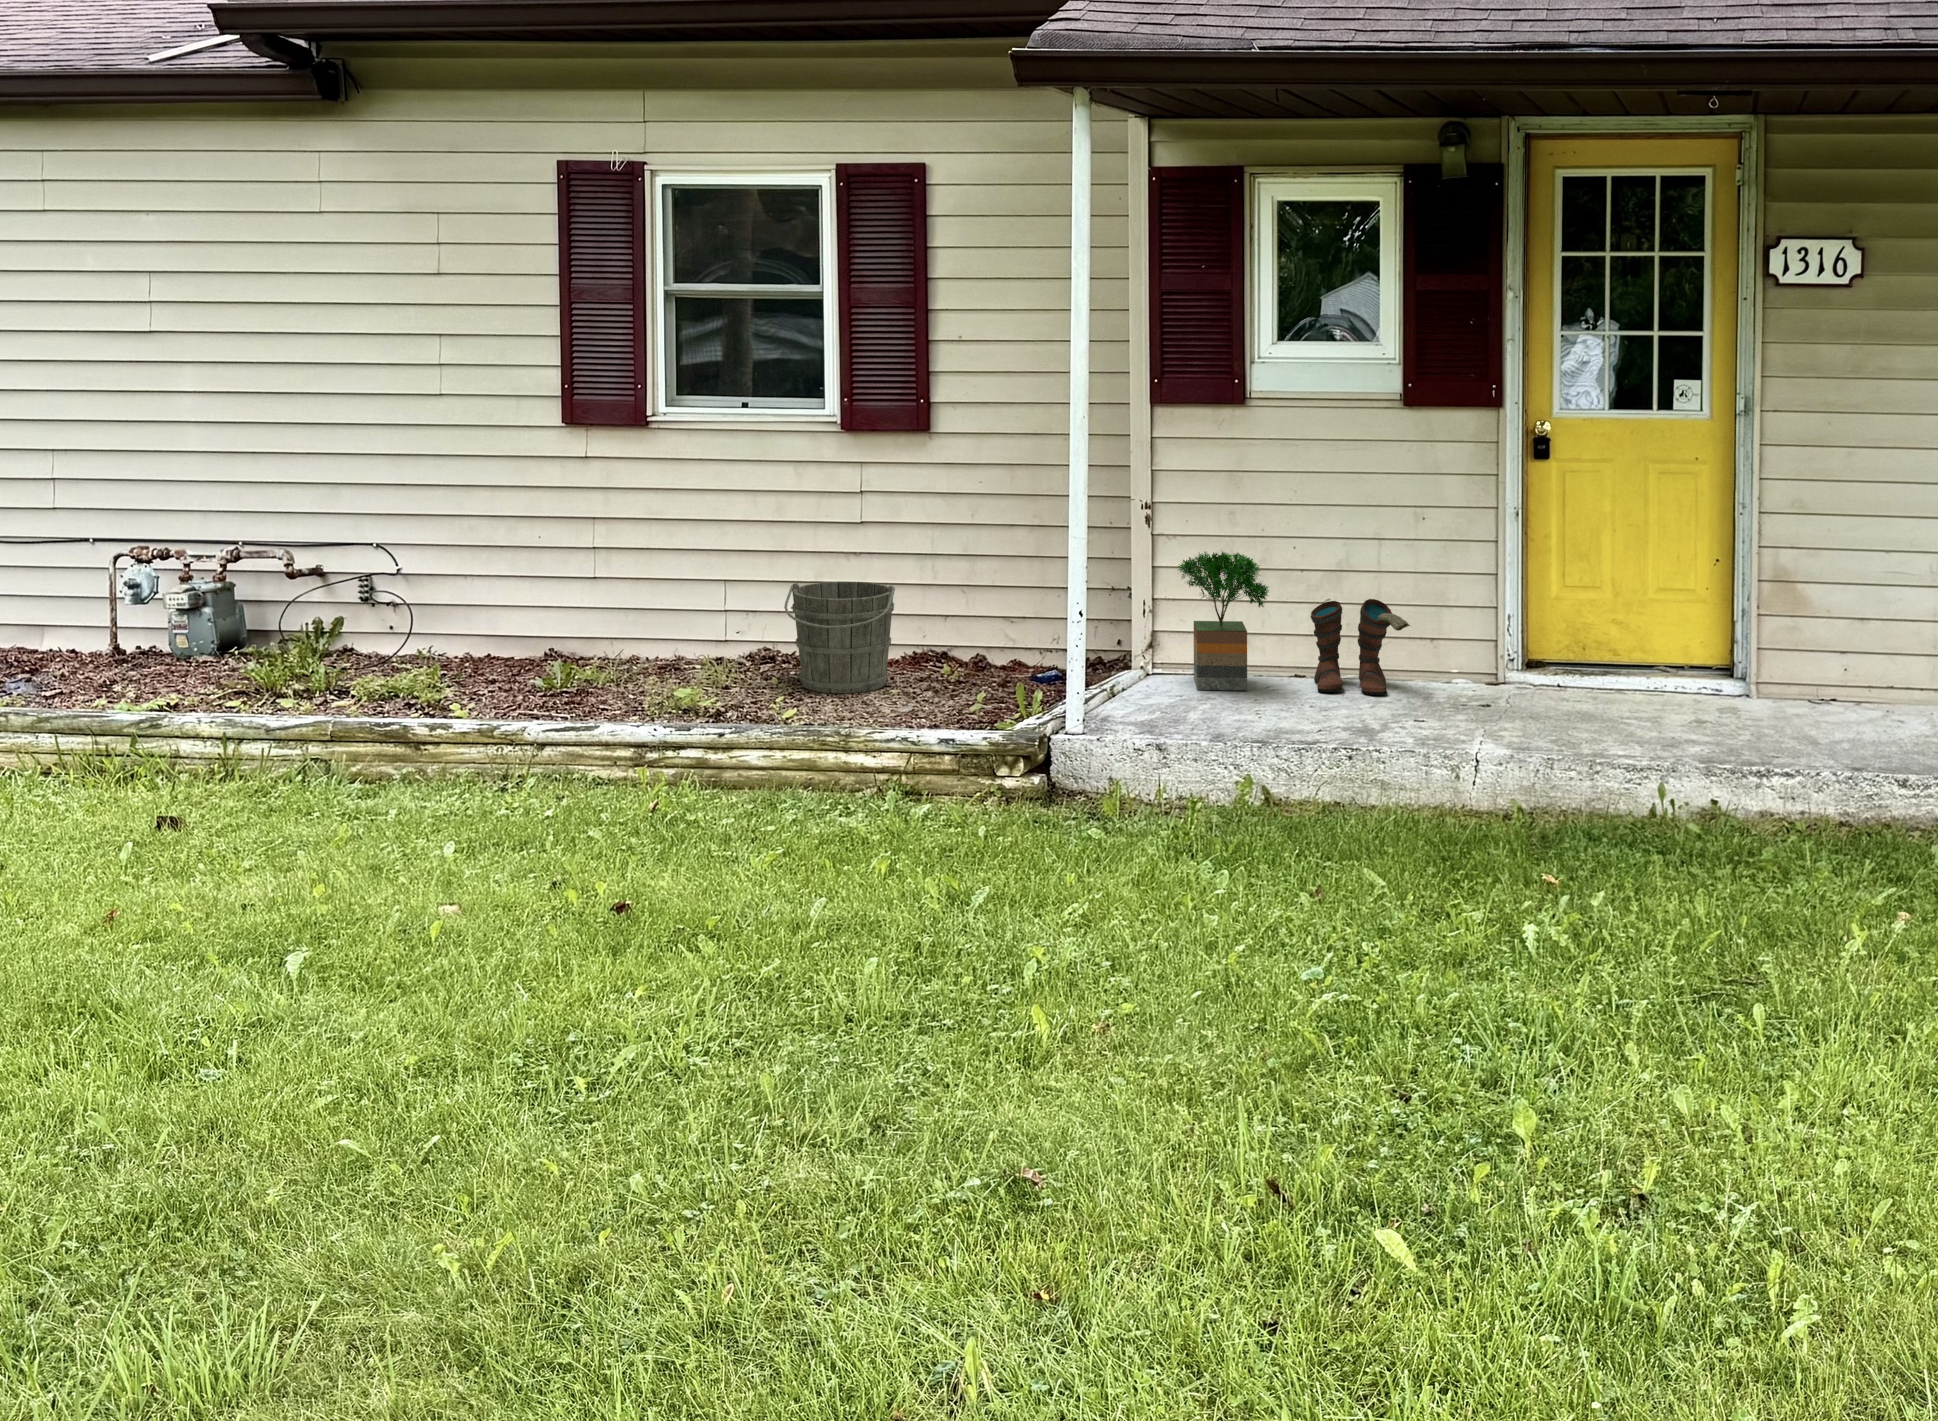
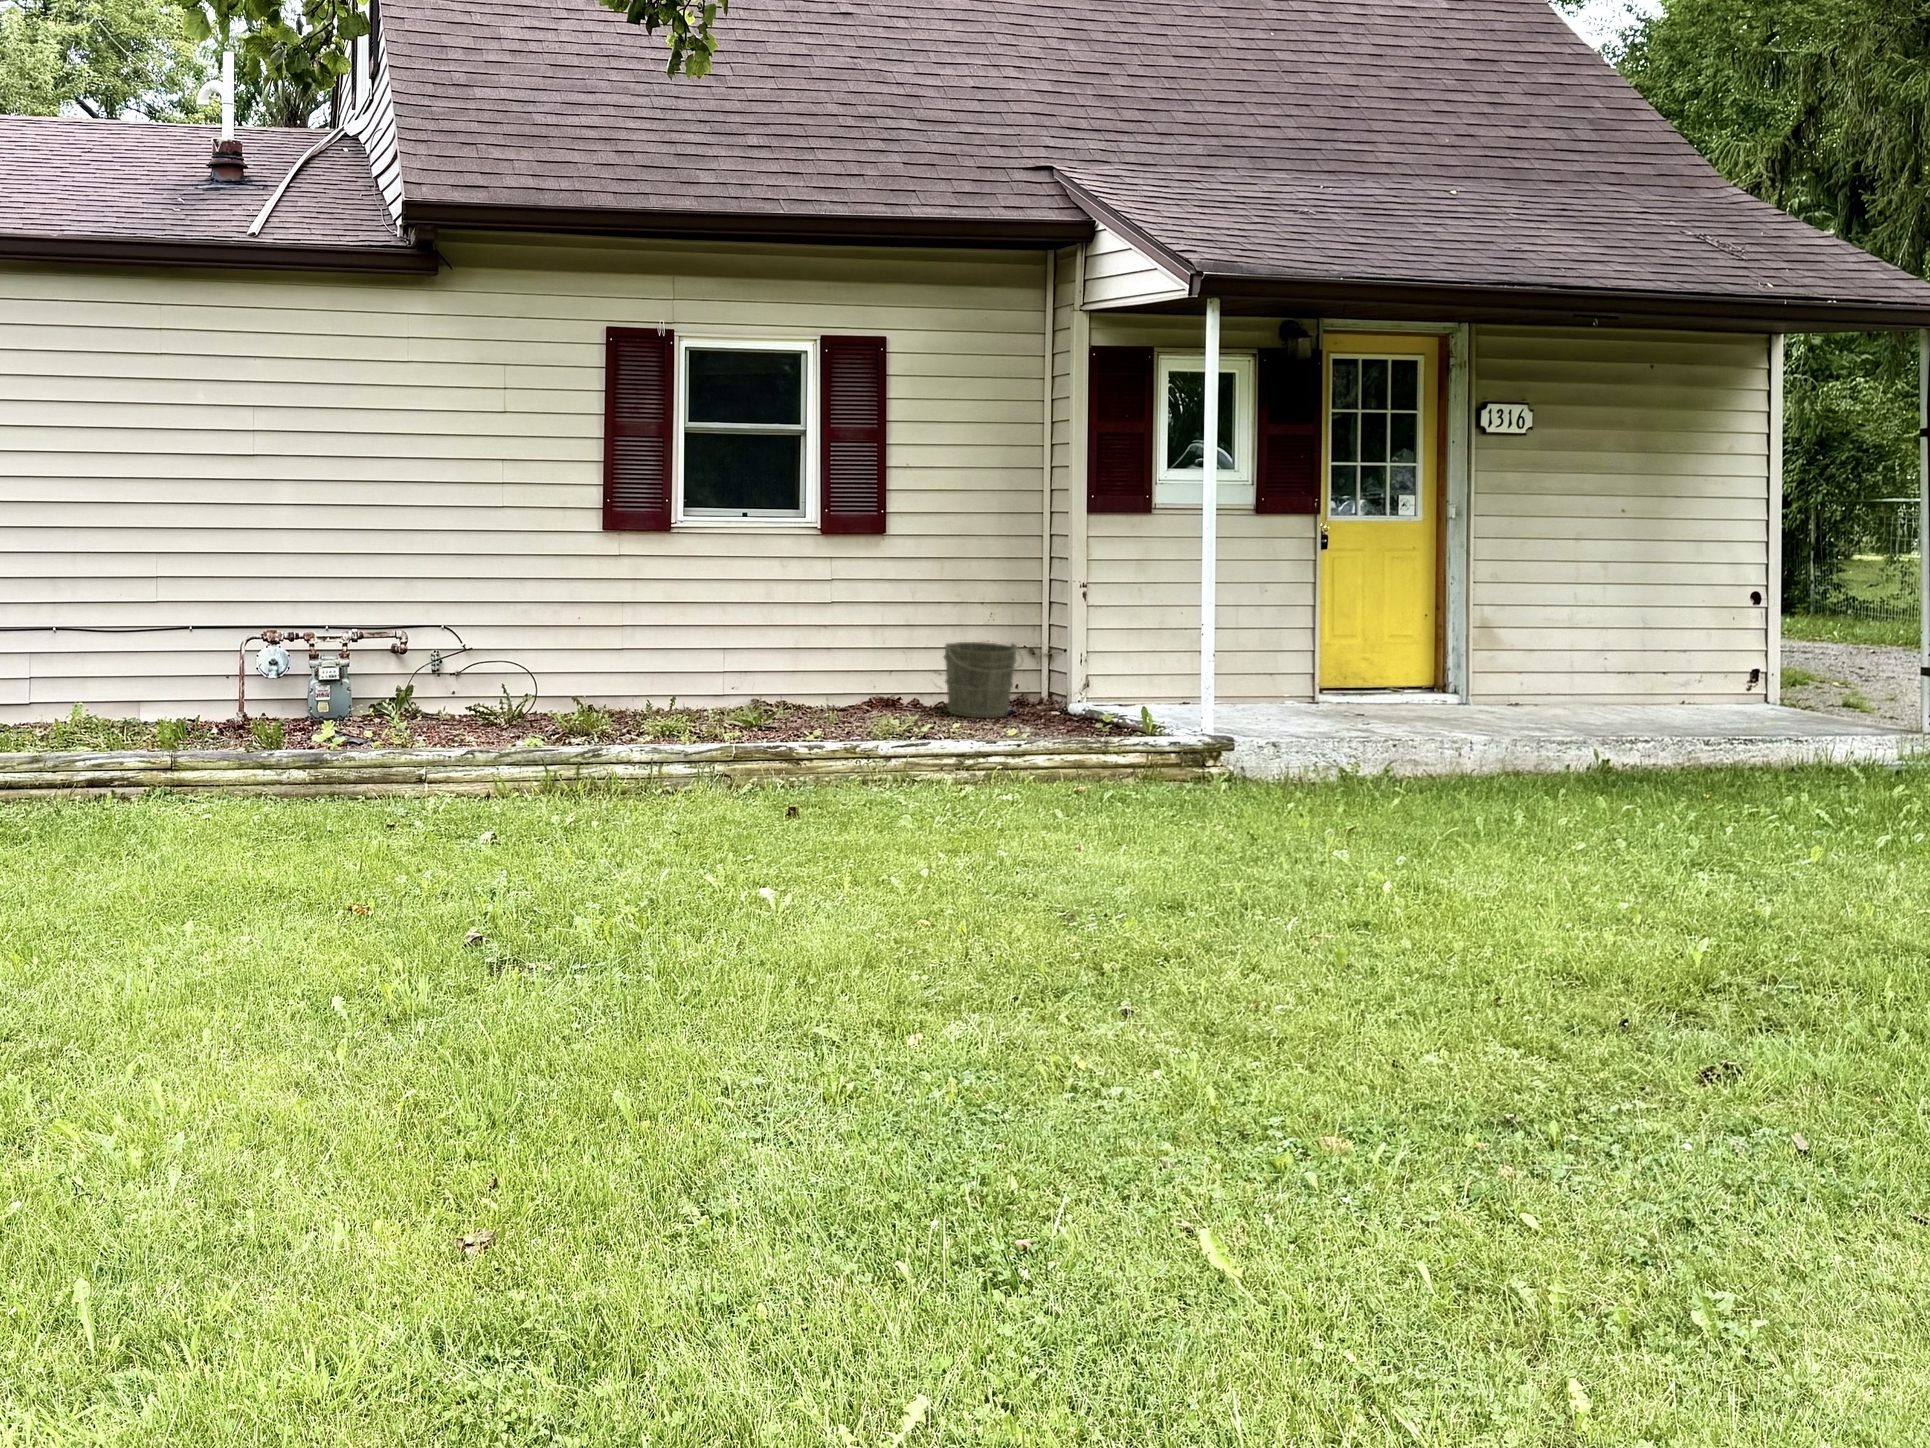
potted tree: present [1178,551,1269,690] -> none [1210,613,1280,703]
boots: present [1310,599,1410,695] -> none [1281,642,1348,701]

